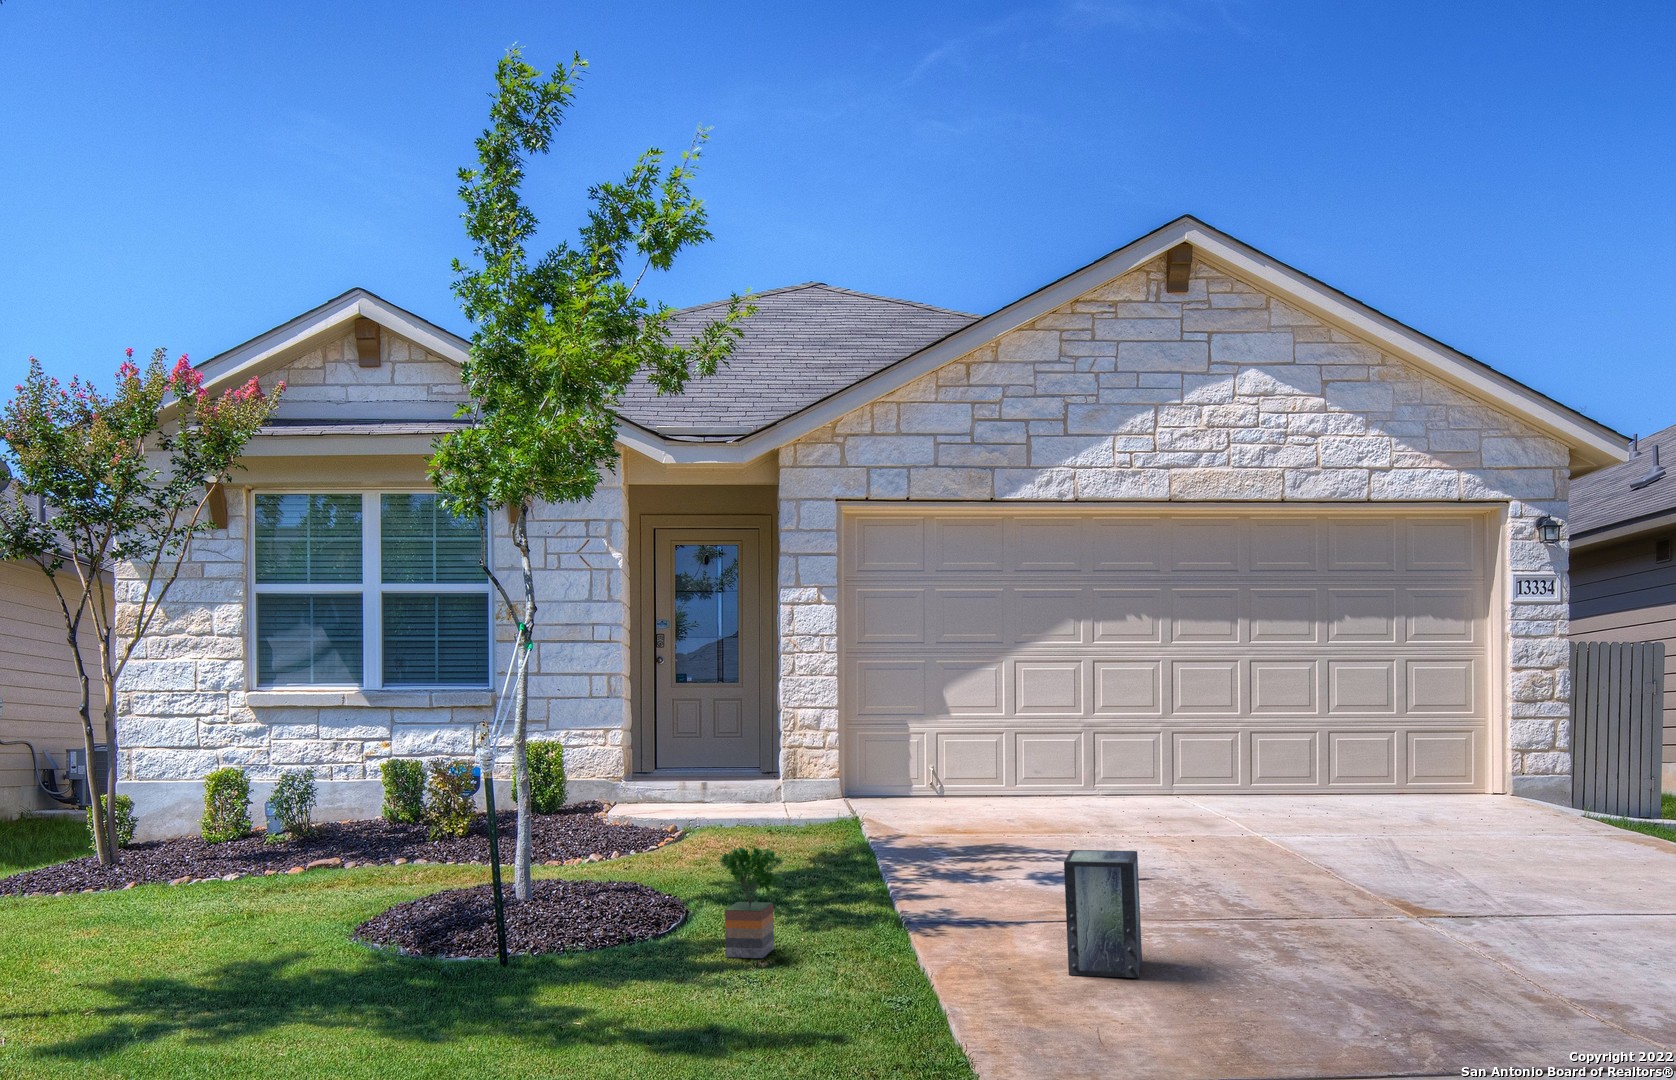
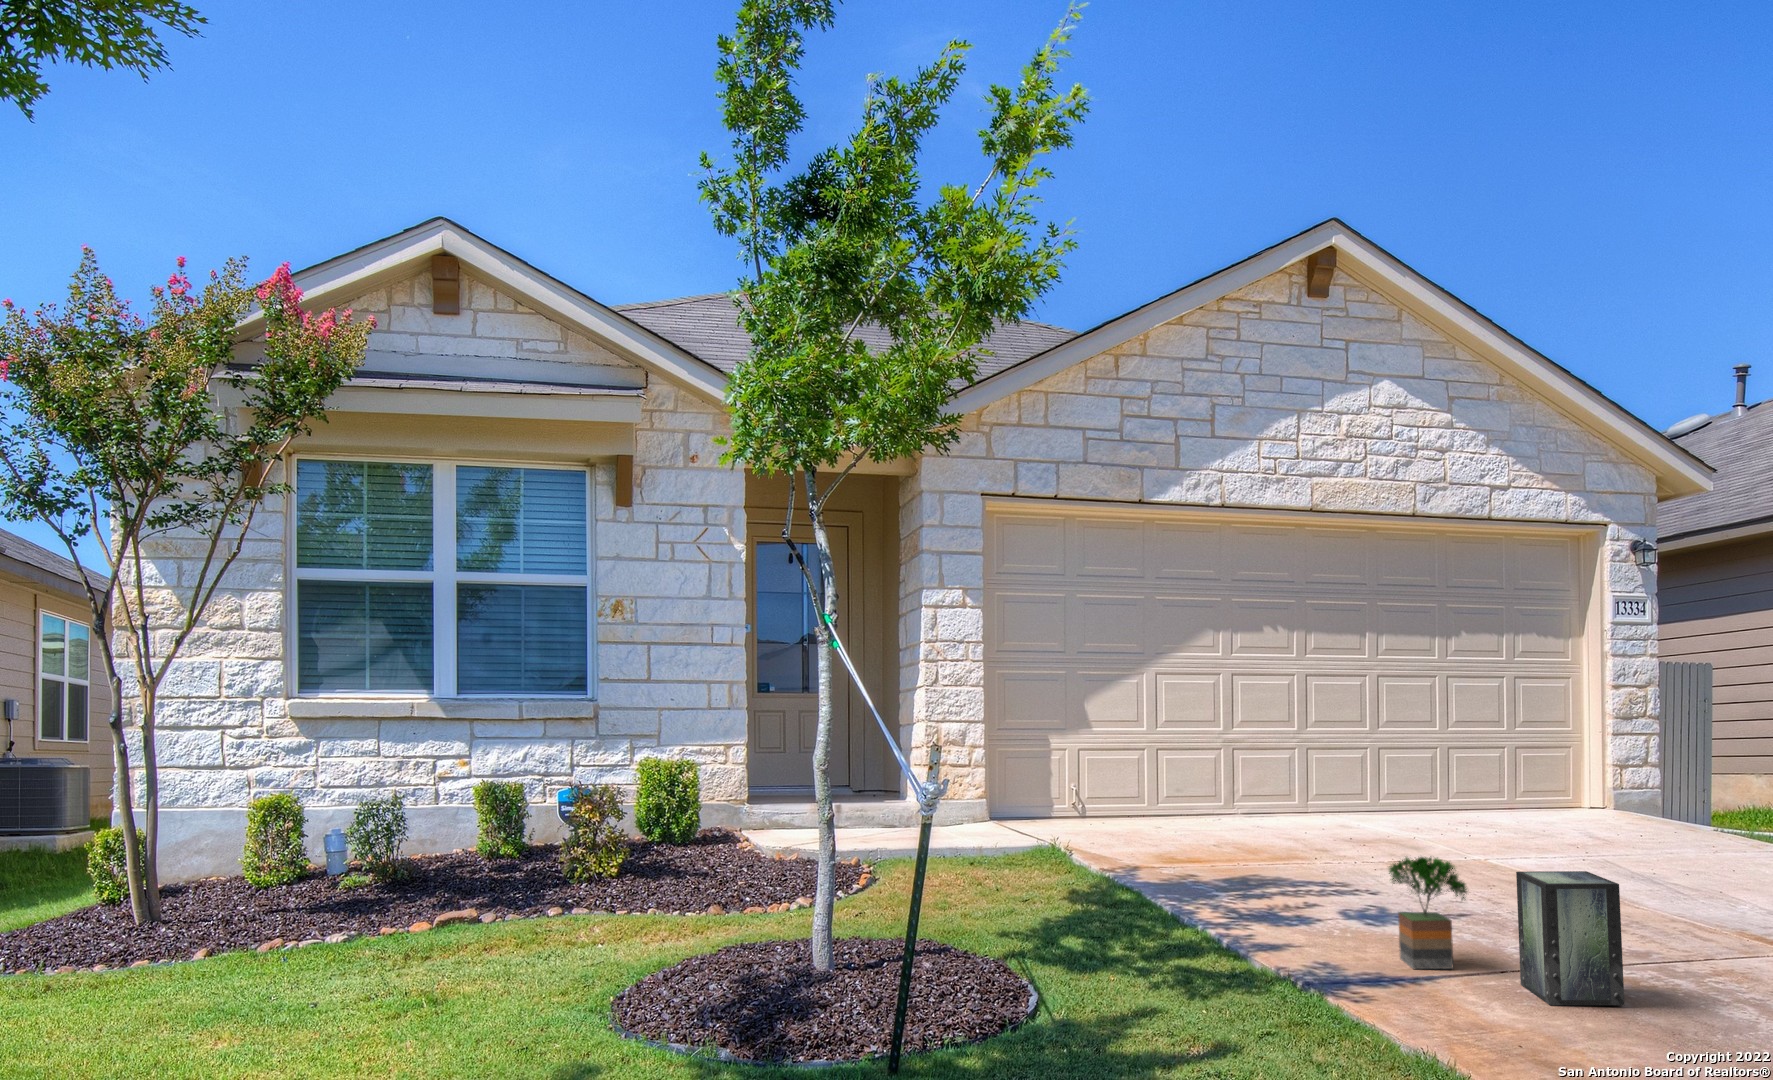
potted tree: present [719,847,784,958] -> present [1389,857,1467,969]

